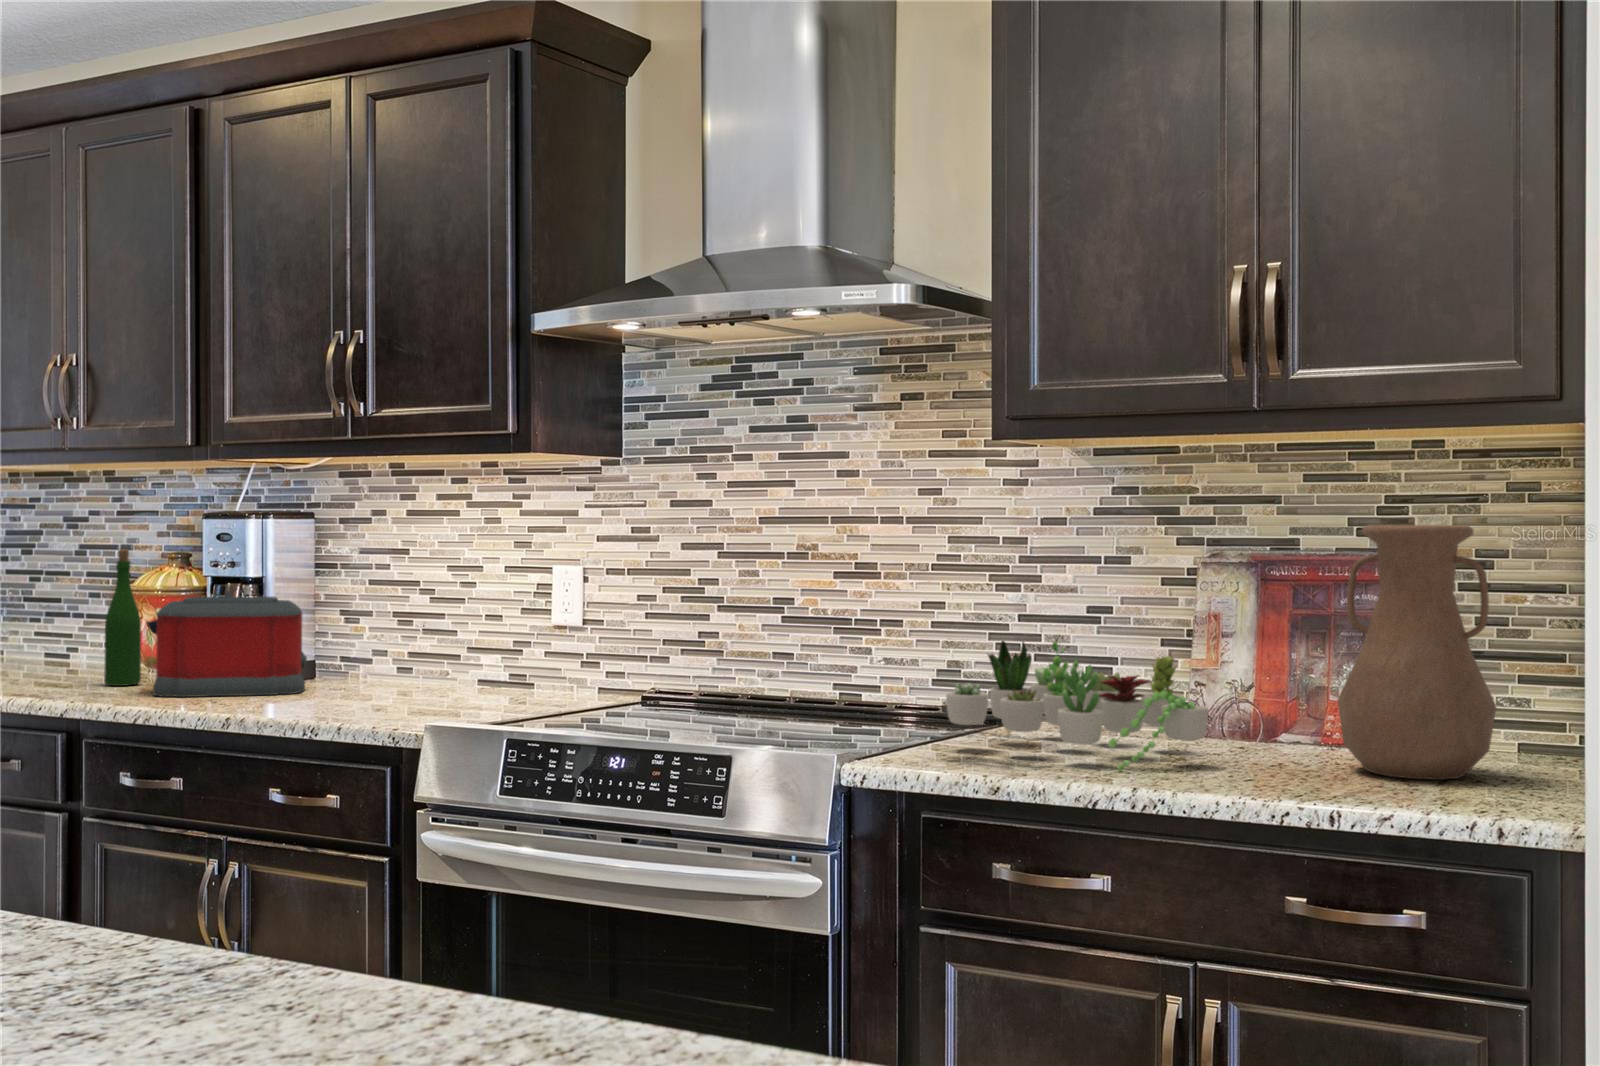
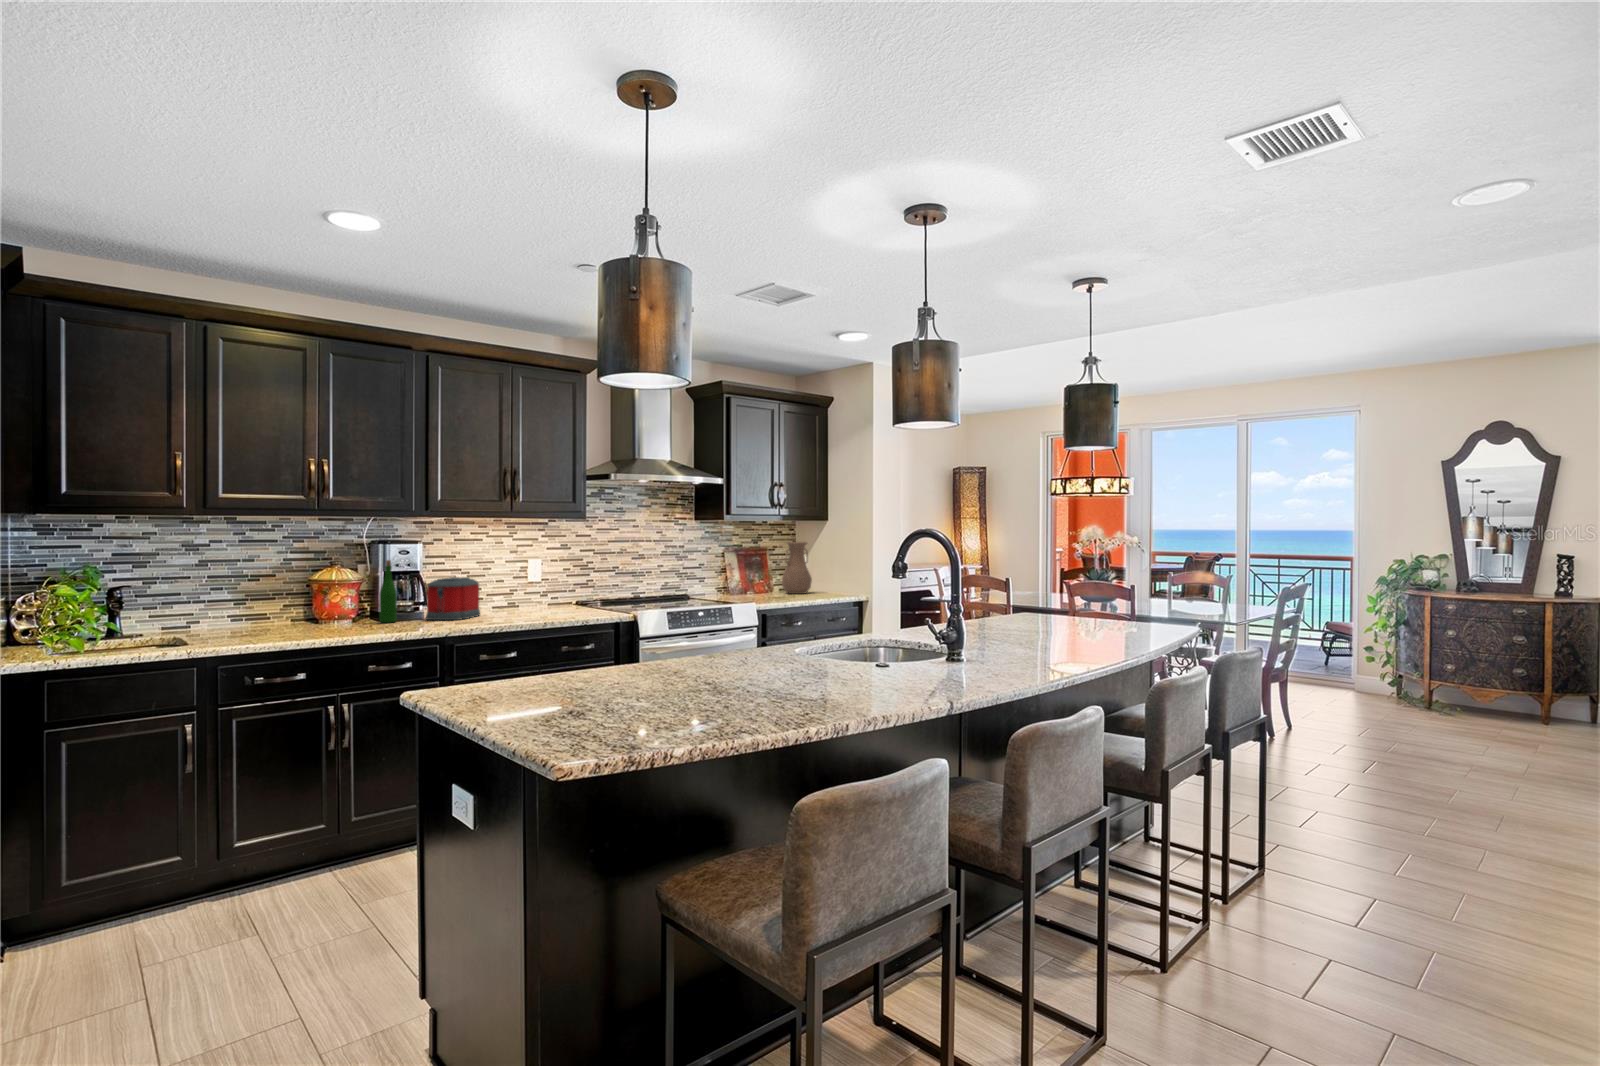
succulent plant: present [946,641,1208,771] -> none [714,569,777,598]

